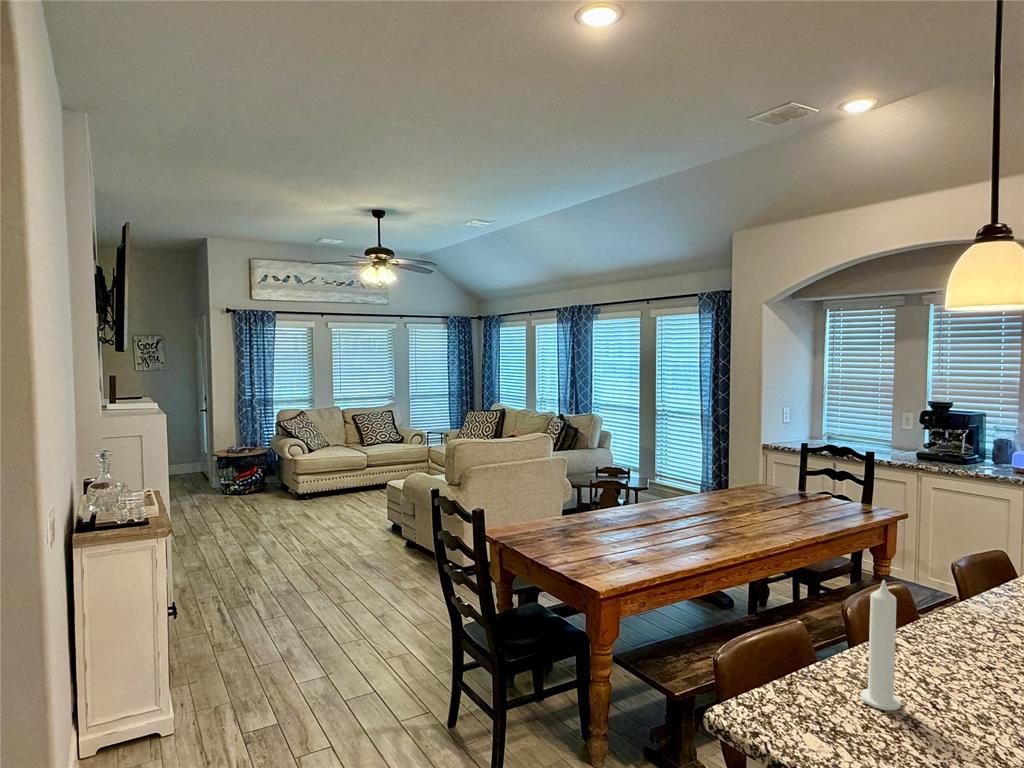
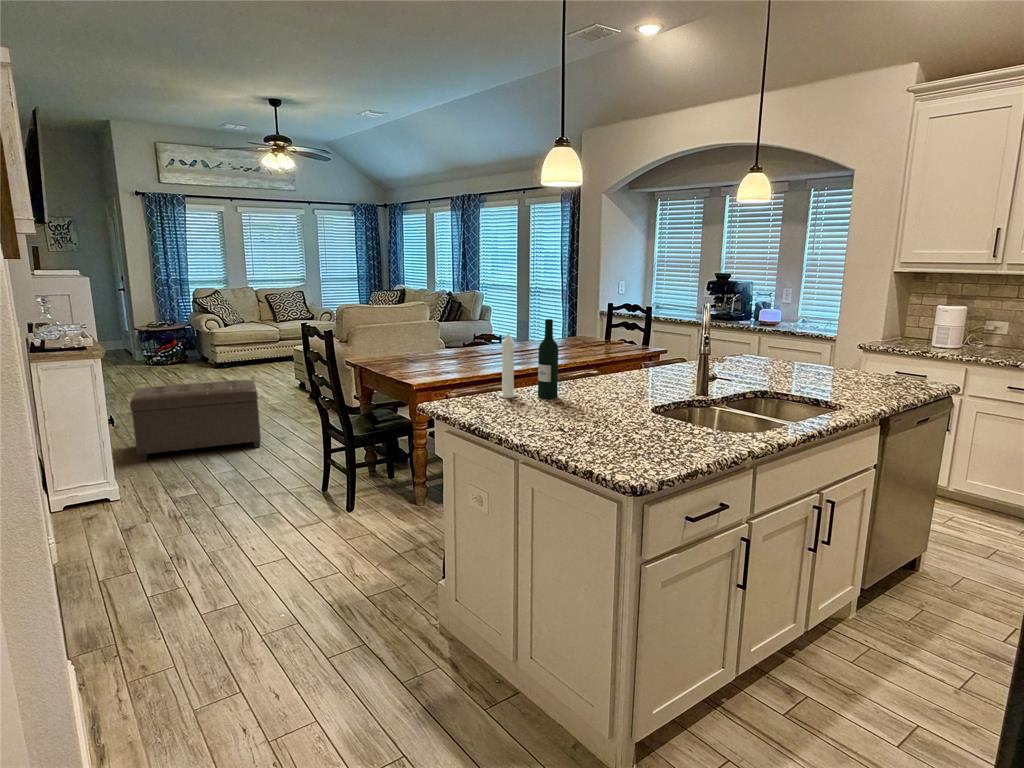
ottoman: none [199,538,356,654] -> present [130,380,261,461]
wine bottle: none [942,557,992,718] -> present [538,319,558,399]

